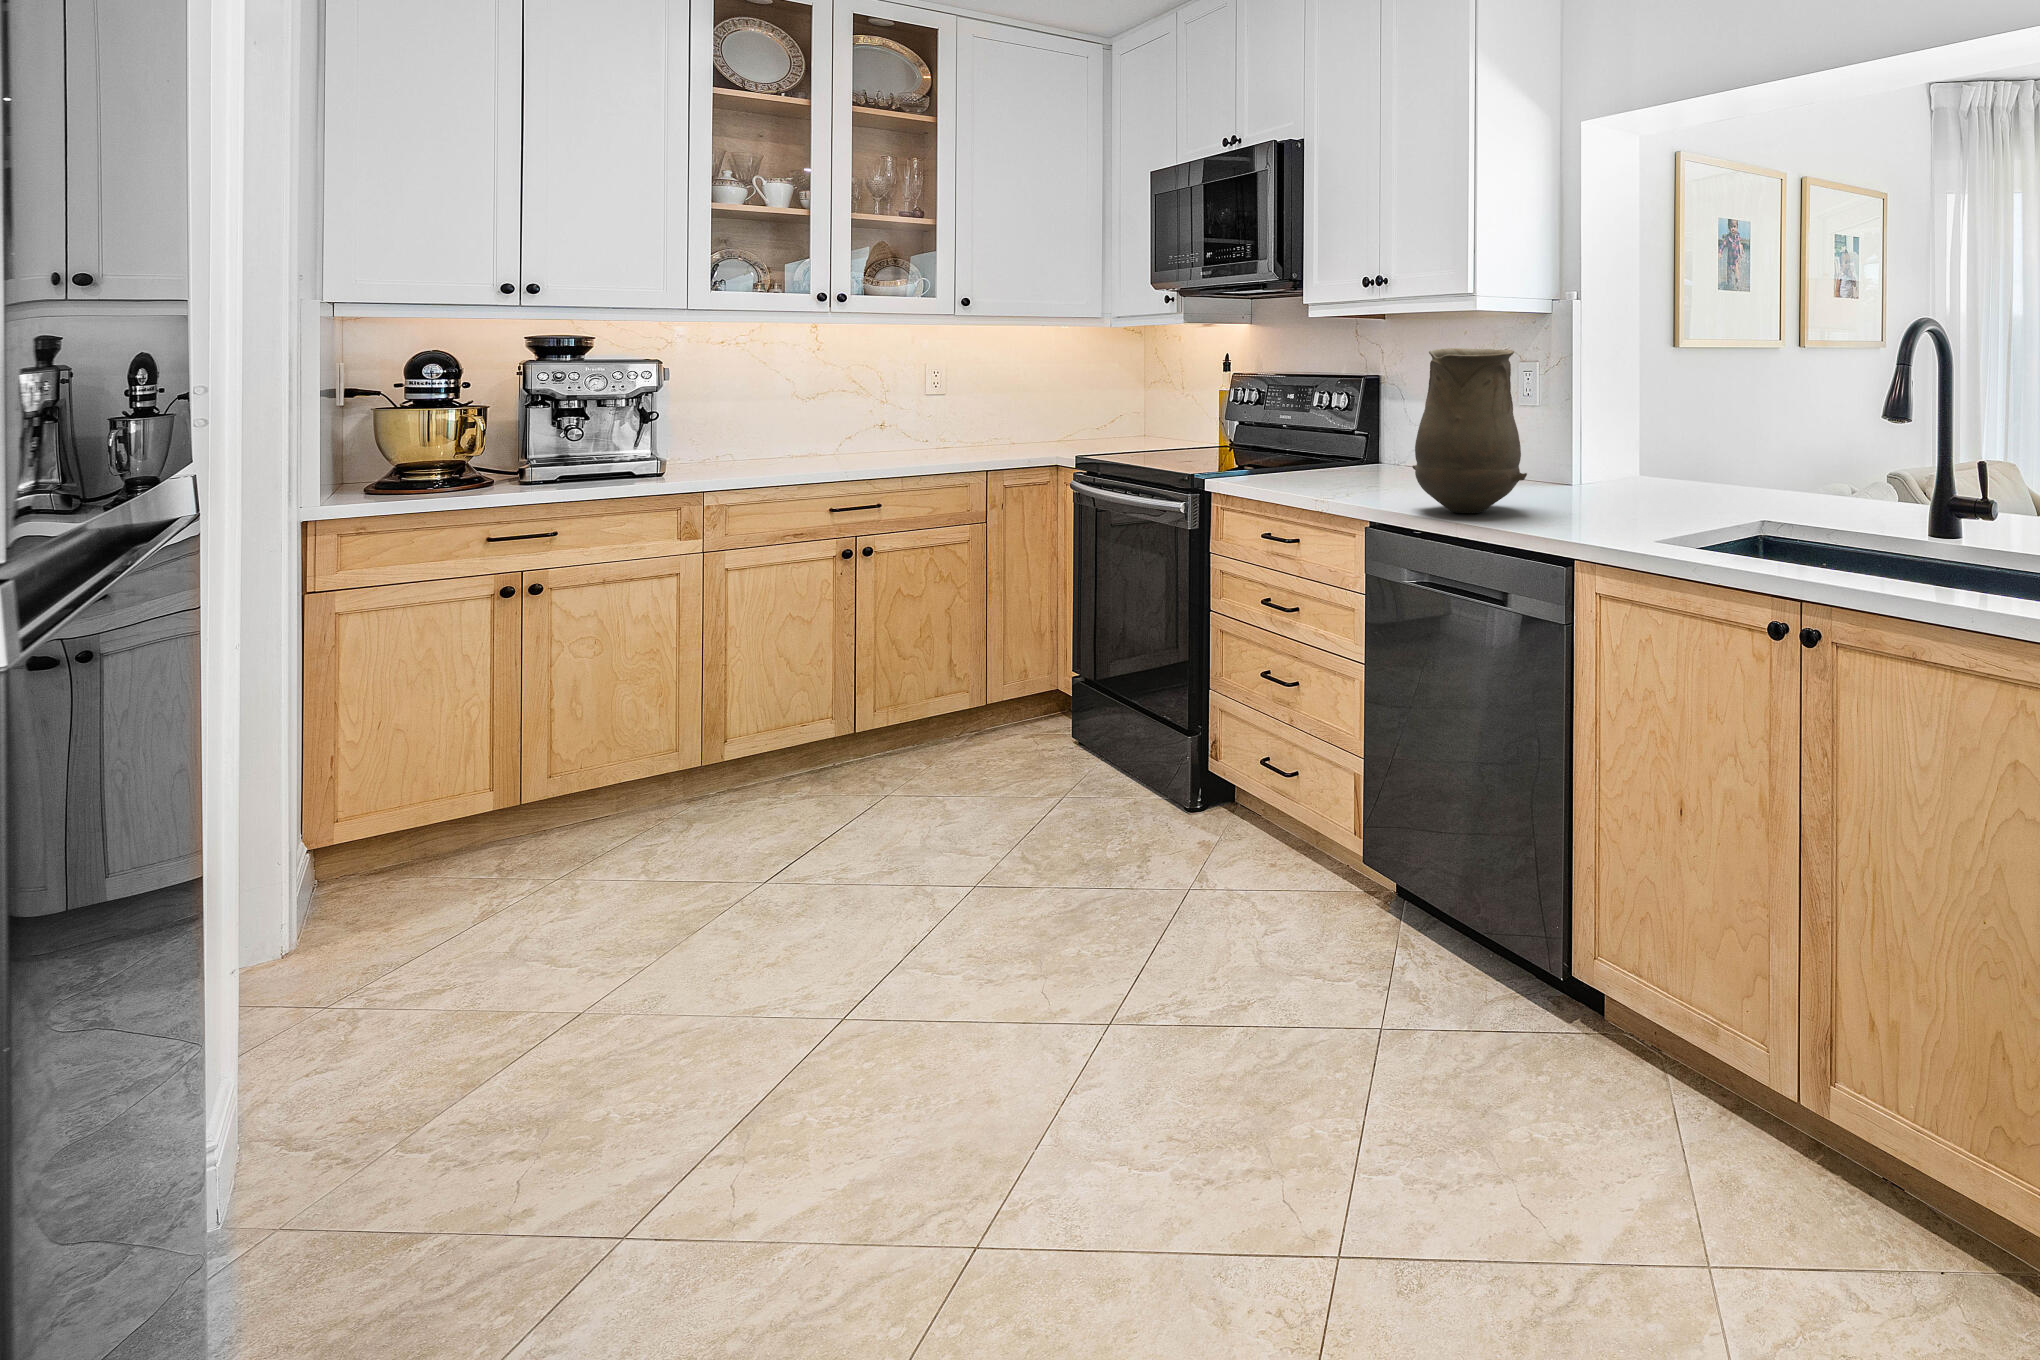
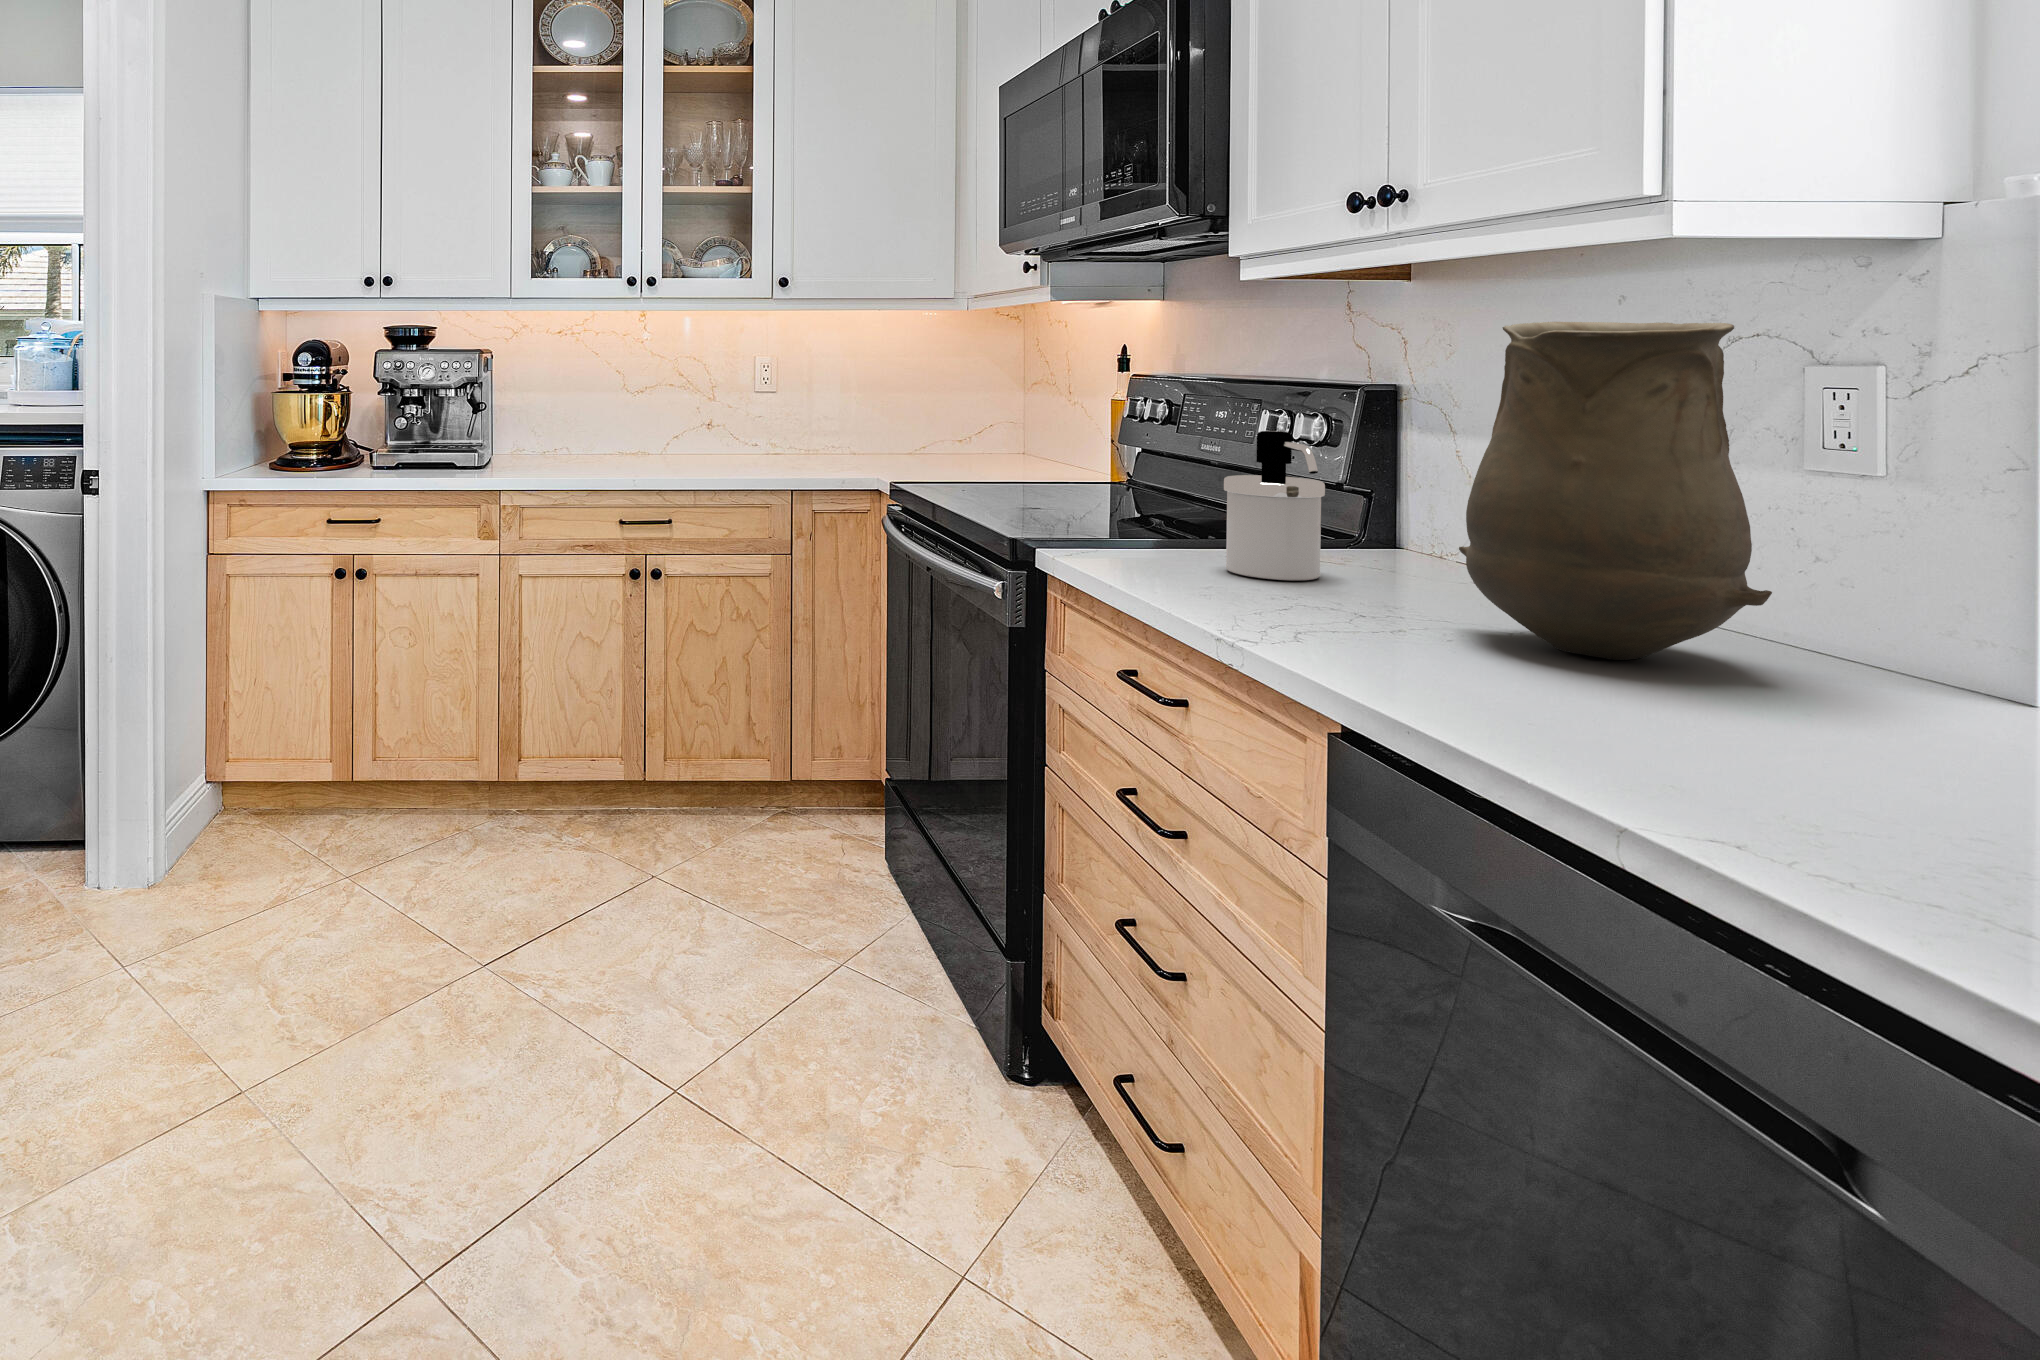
soap dispenser: none [1300,408,1351,495] -> present [1224,431,1325,580]

